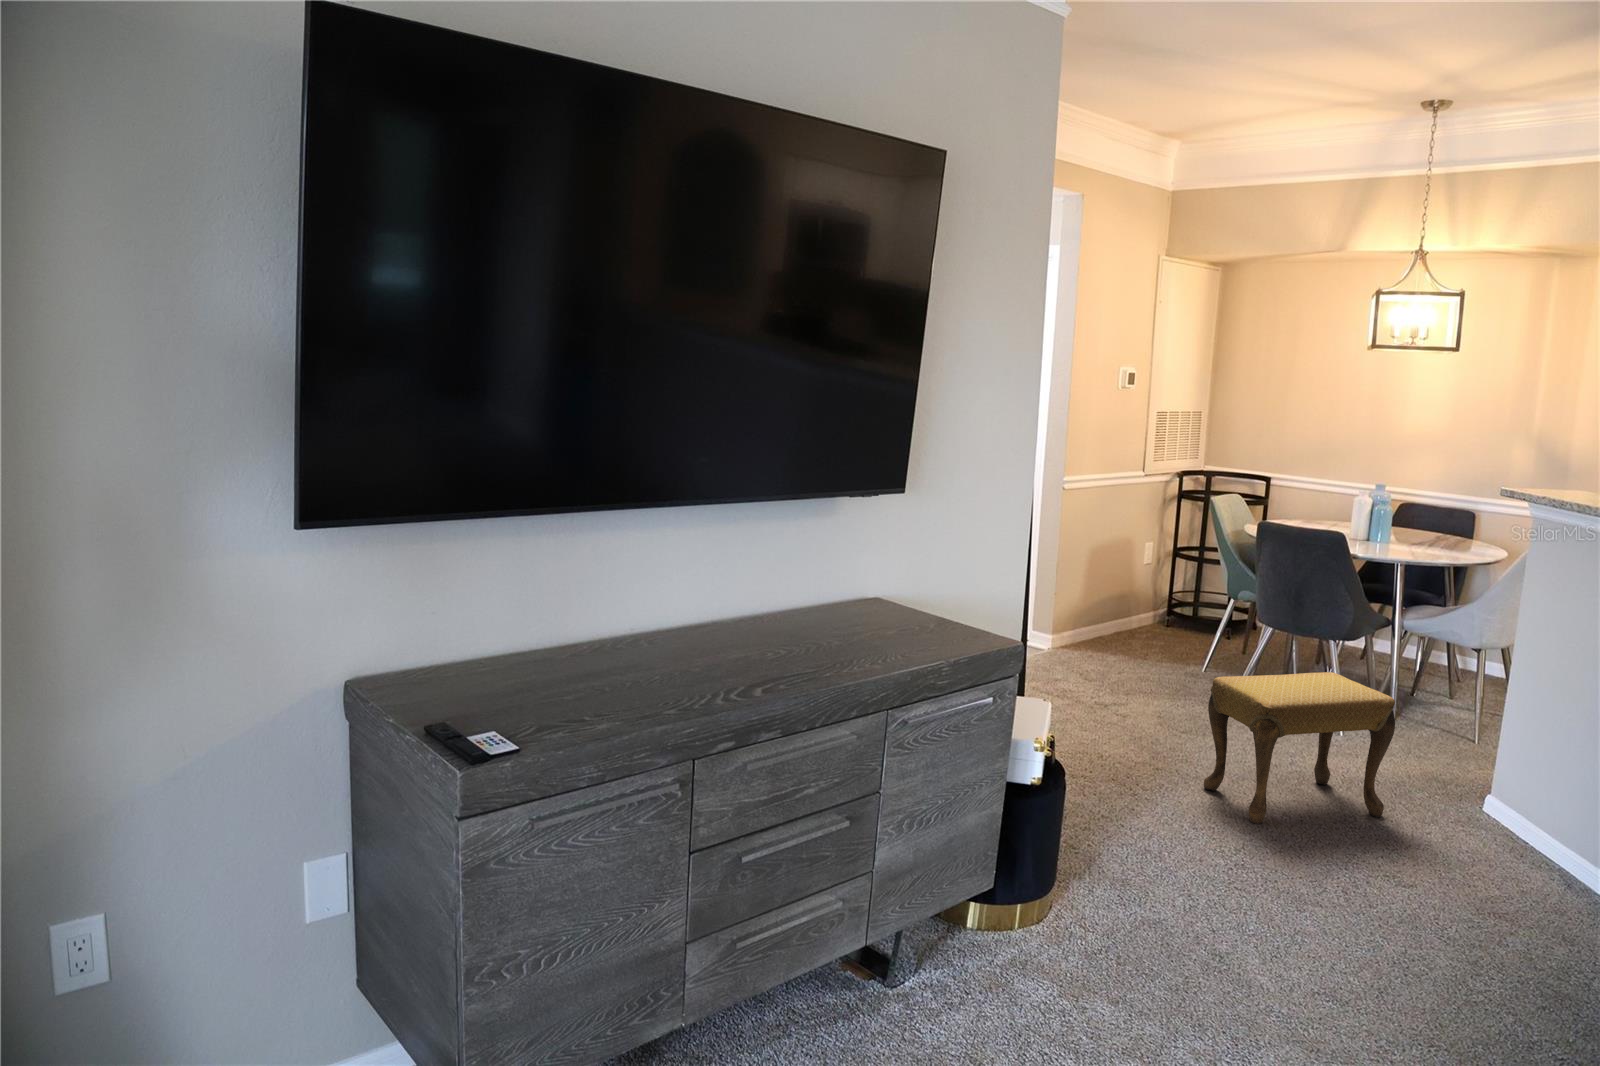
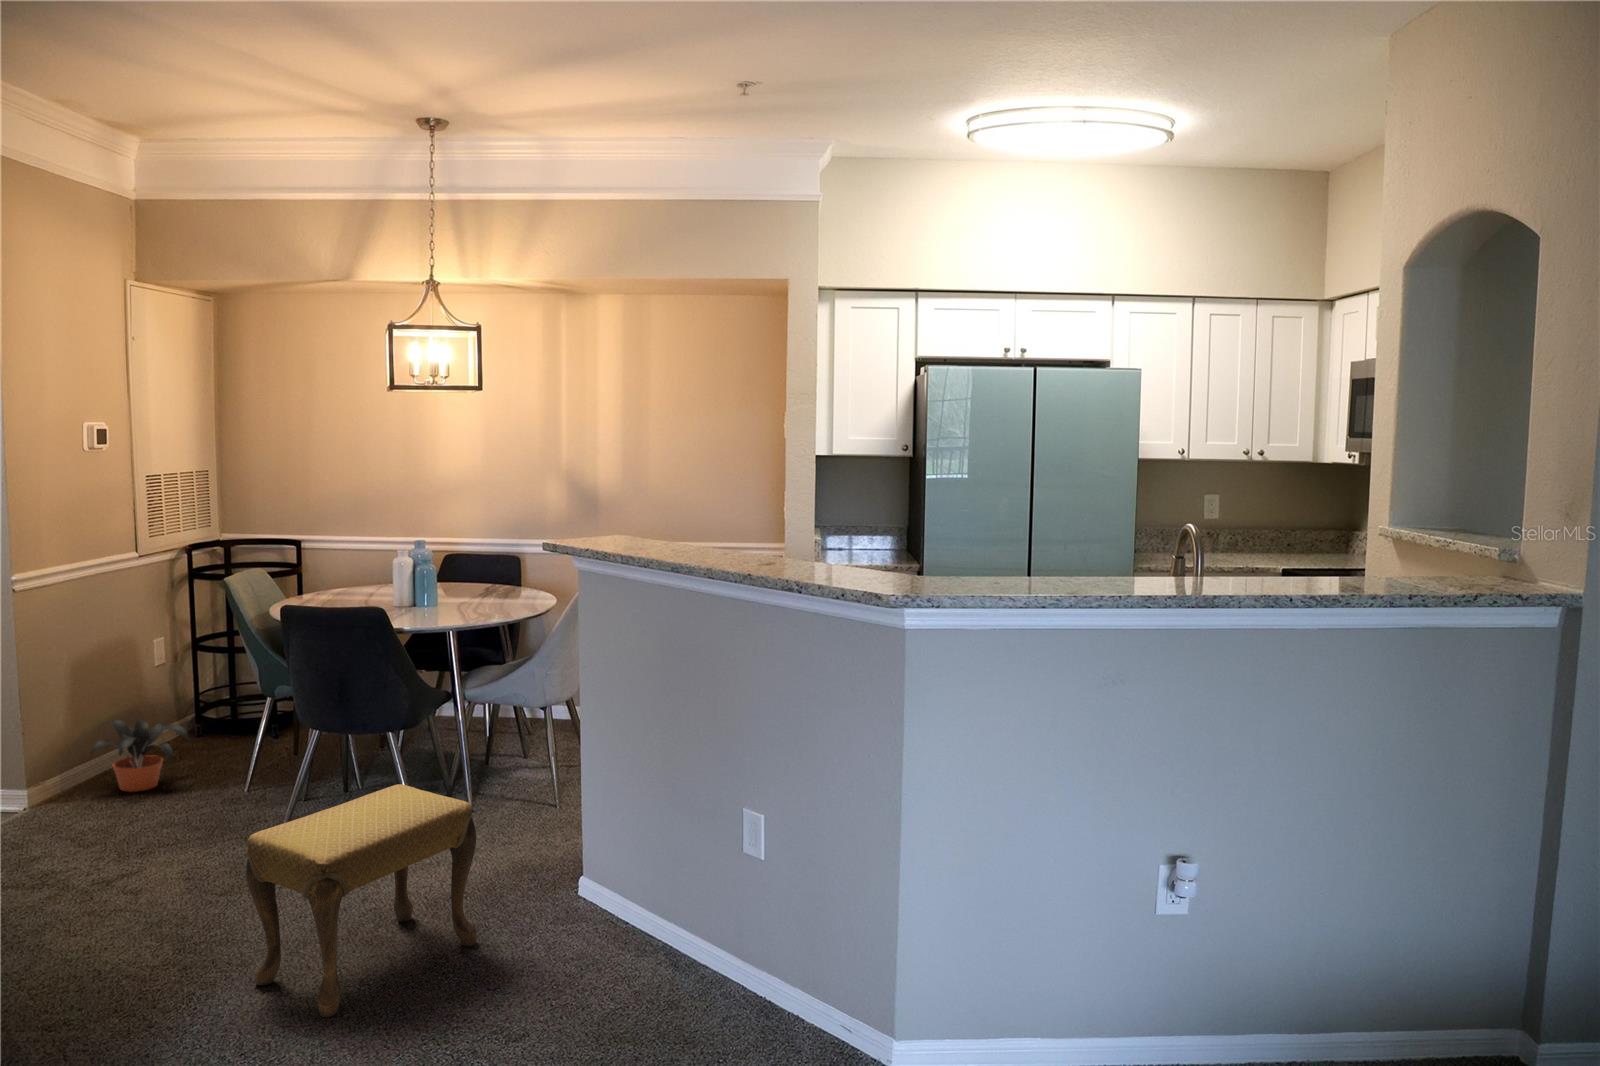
potted plant: none [1098,595,1166,651] -> present [90,720,190,792]

